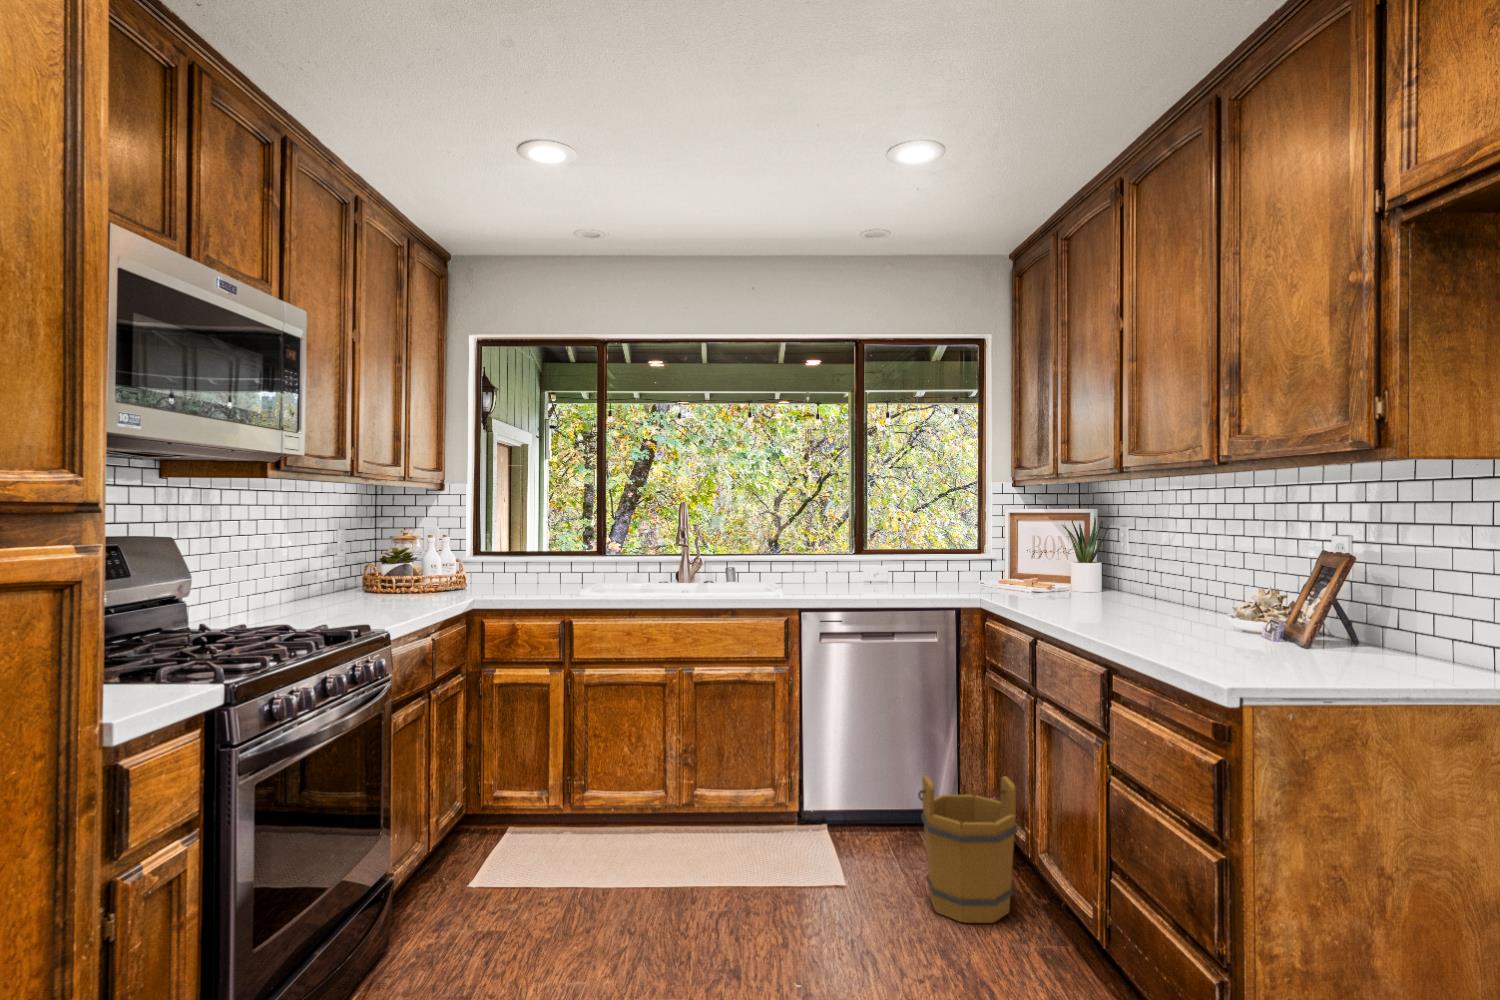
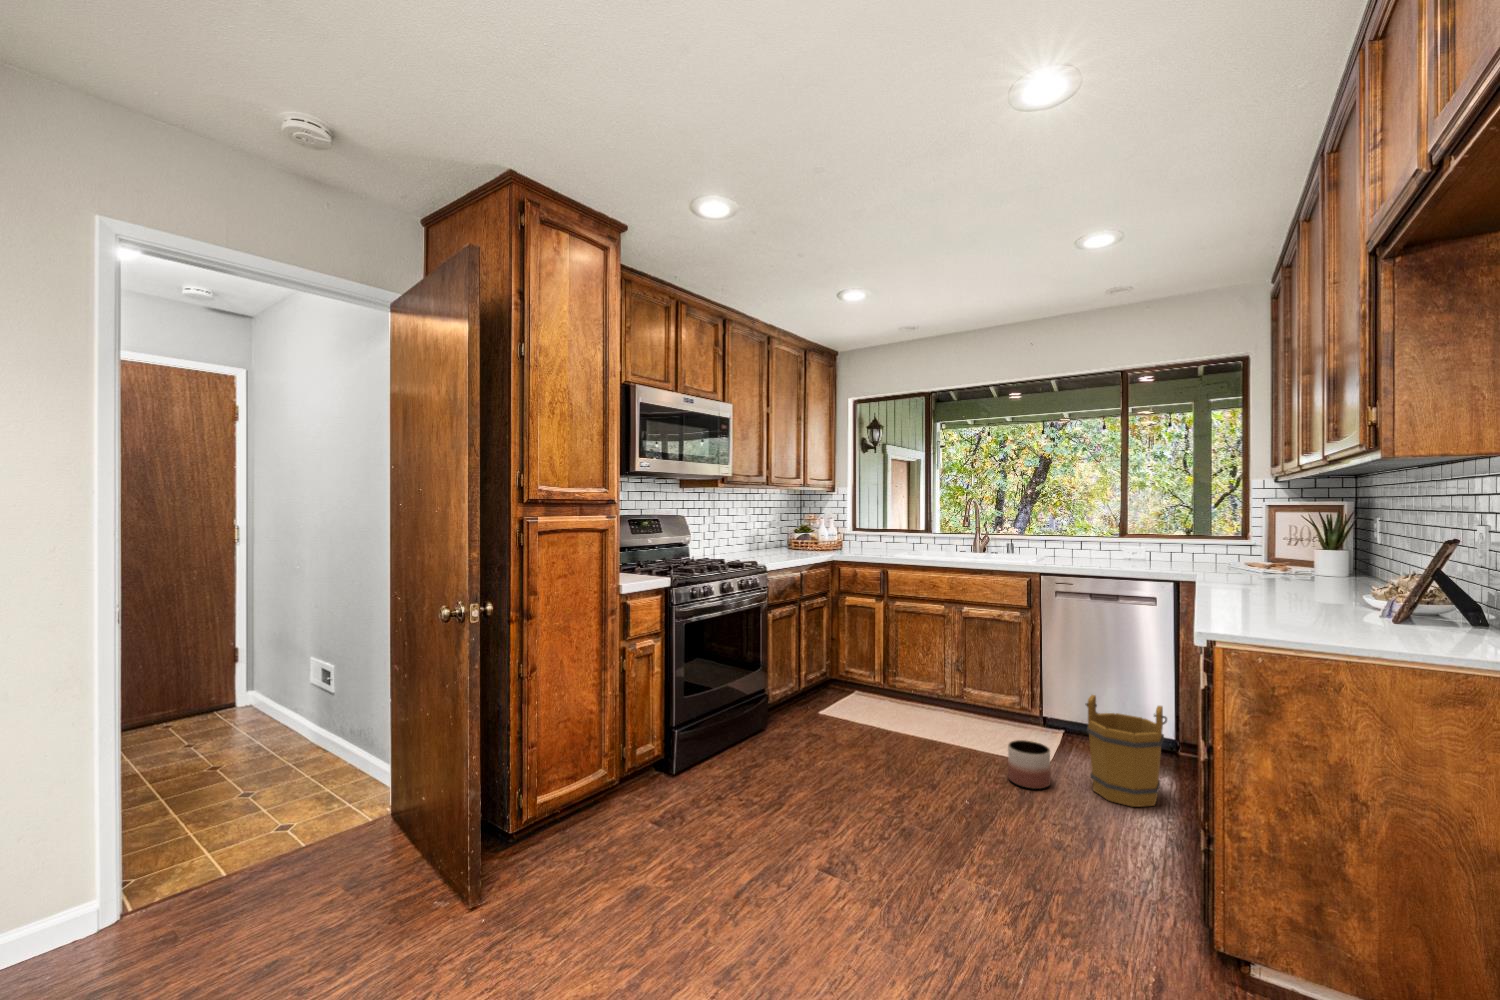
planter: none [831,861,889,936] -> present [1008,740,1051,789]

